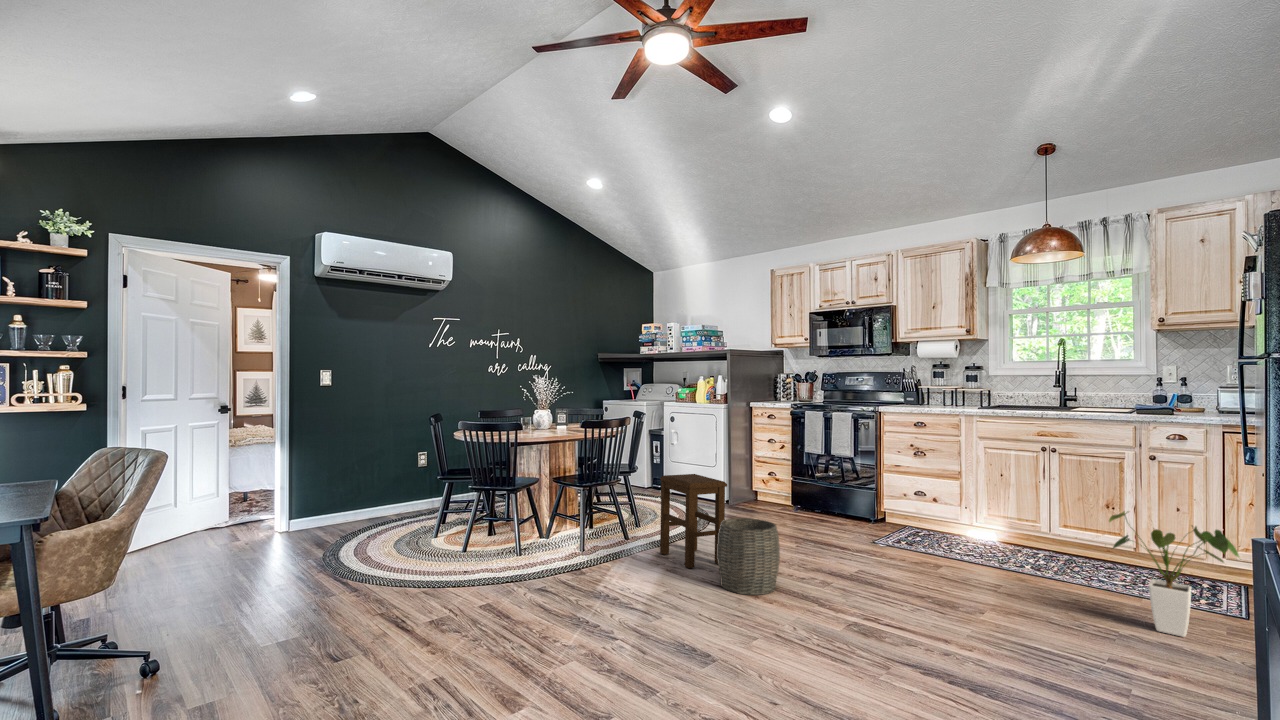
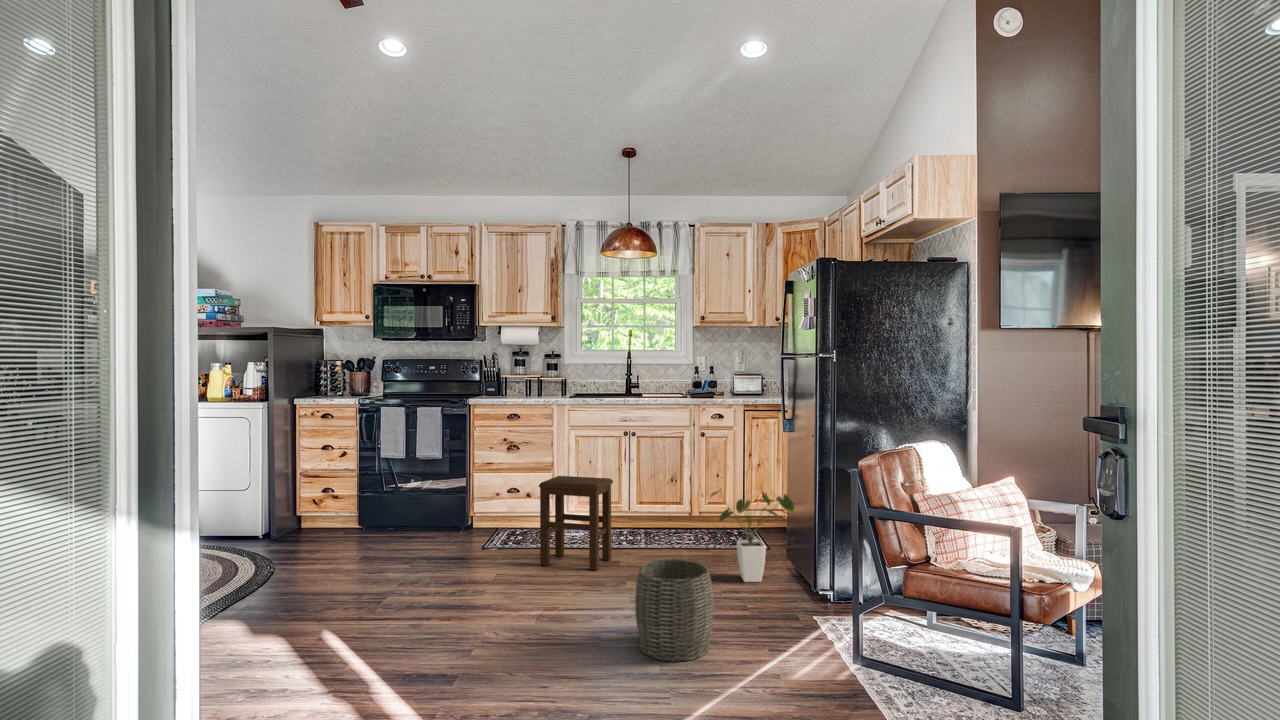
stool: present [660,474,727,568] -> present [539,476,613,570]
woven basket: present [717,518,780,595] -> present [635,559,713,661]

